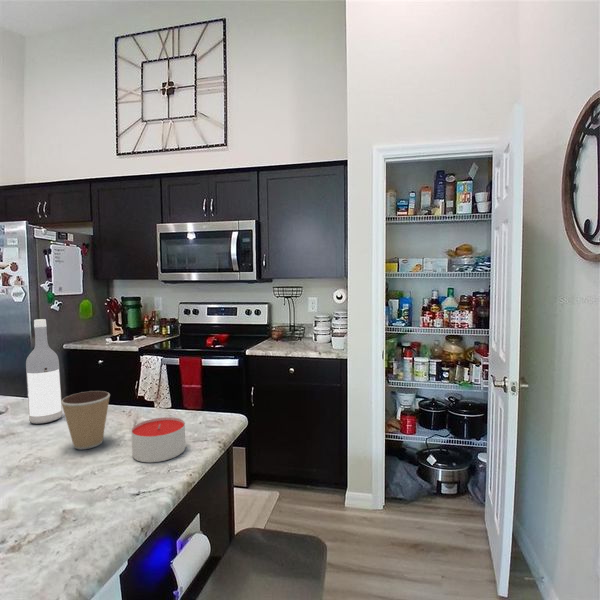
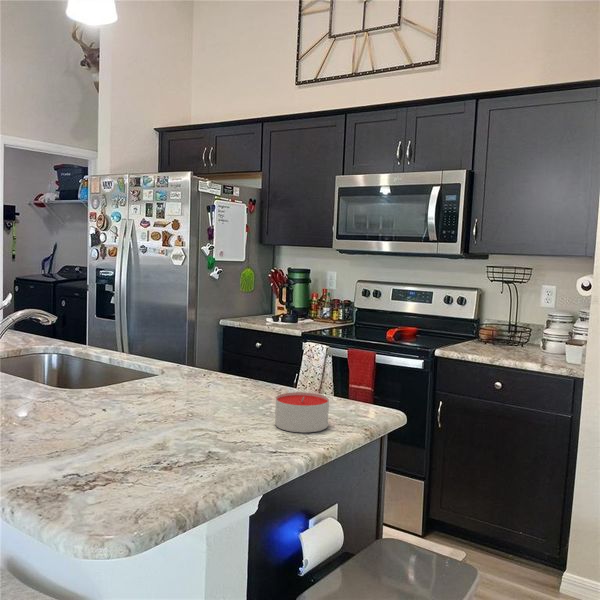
wine bottle: present [26,319,62,424] -> none [186,280,216,386]
coffee cup: present [61,391,110,449] -> none [215,357,260,412]

